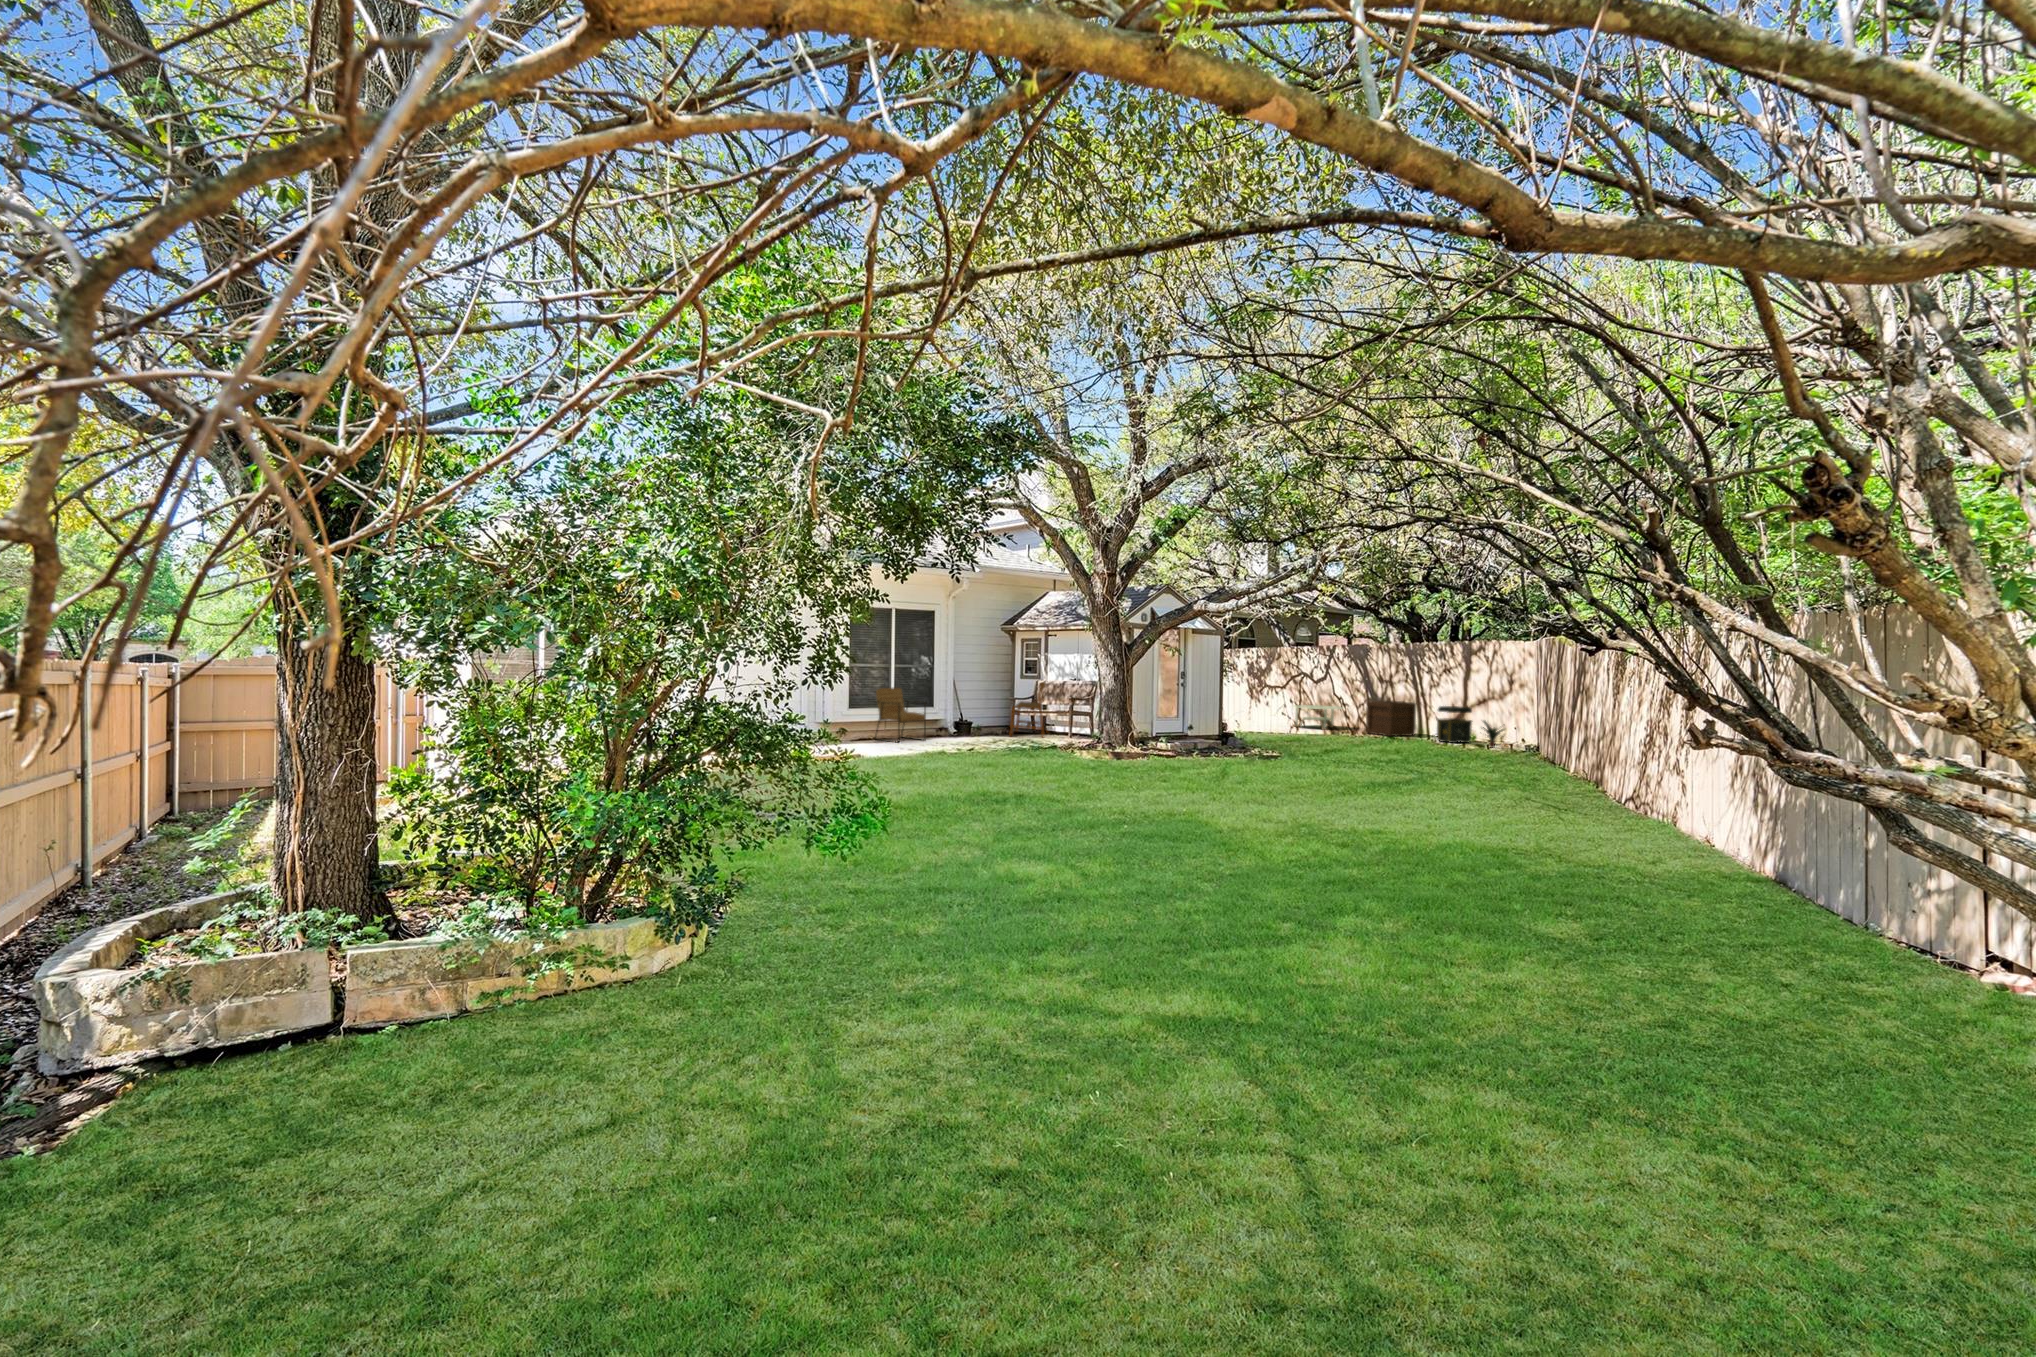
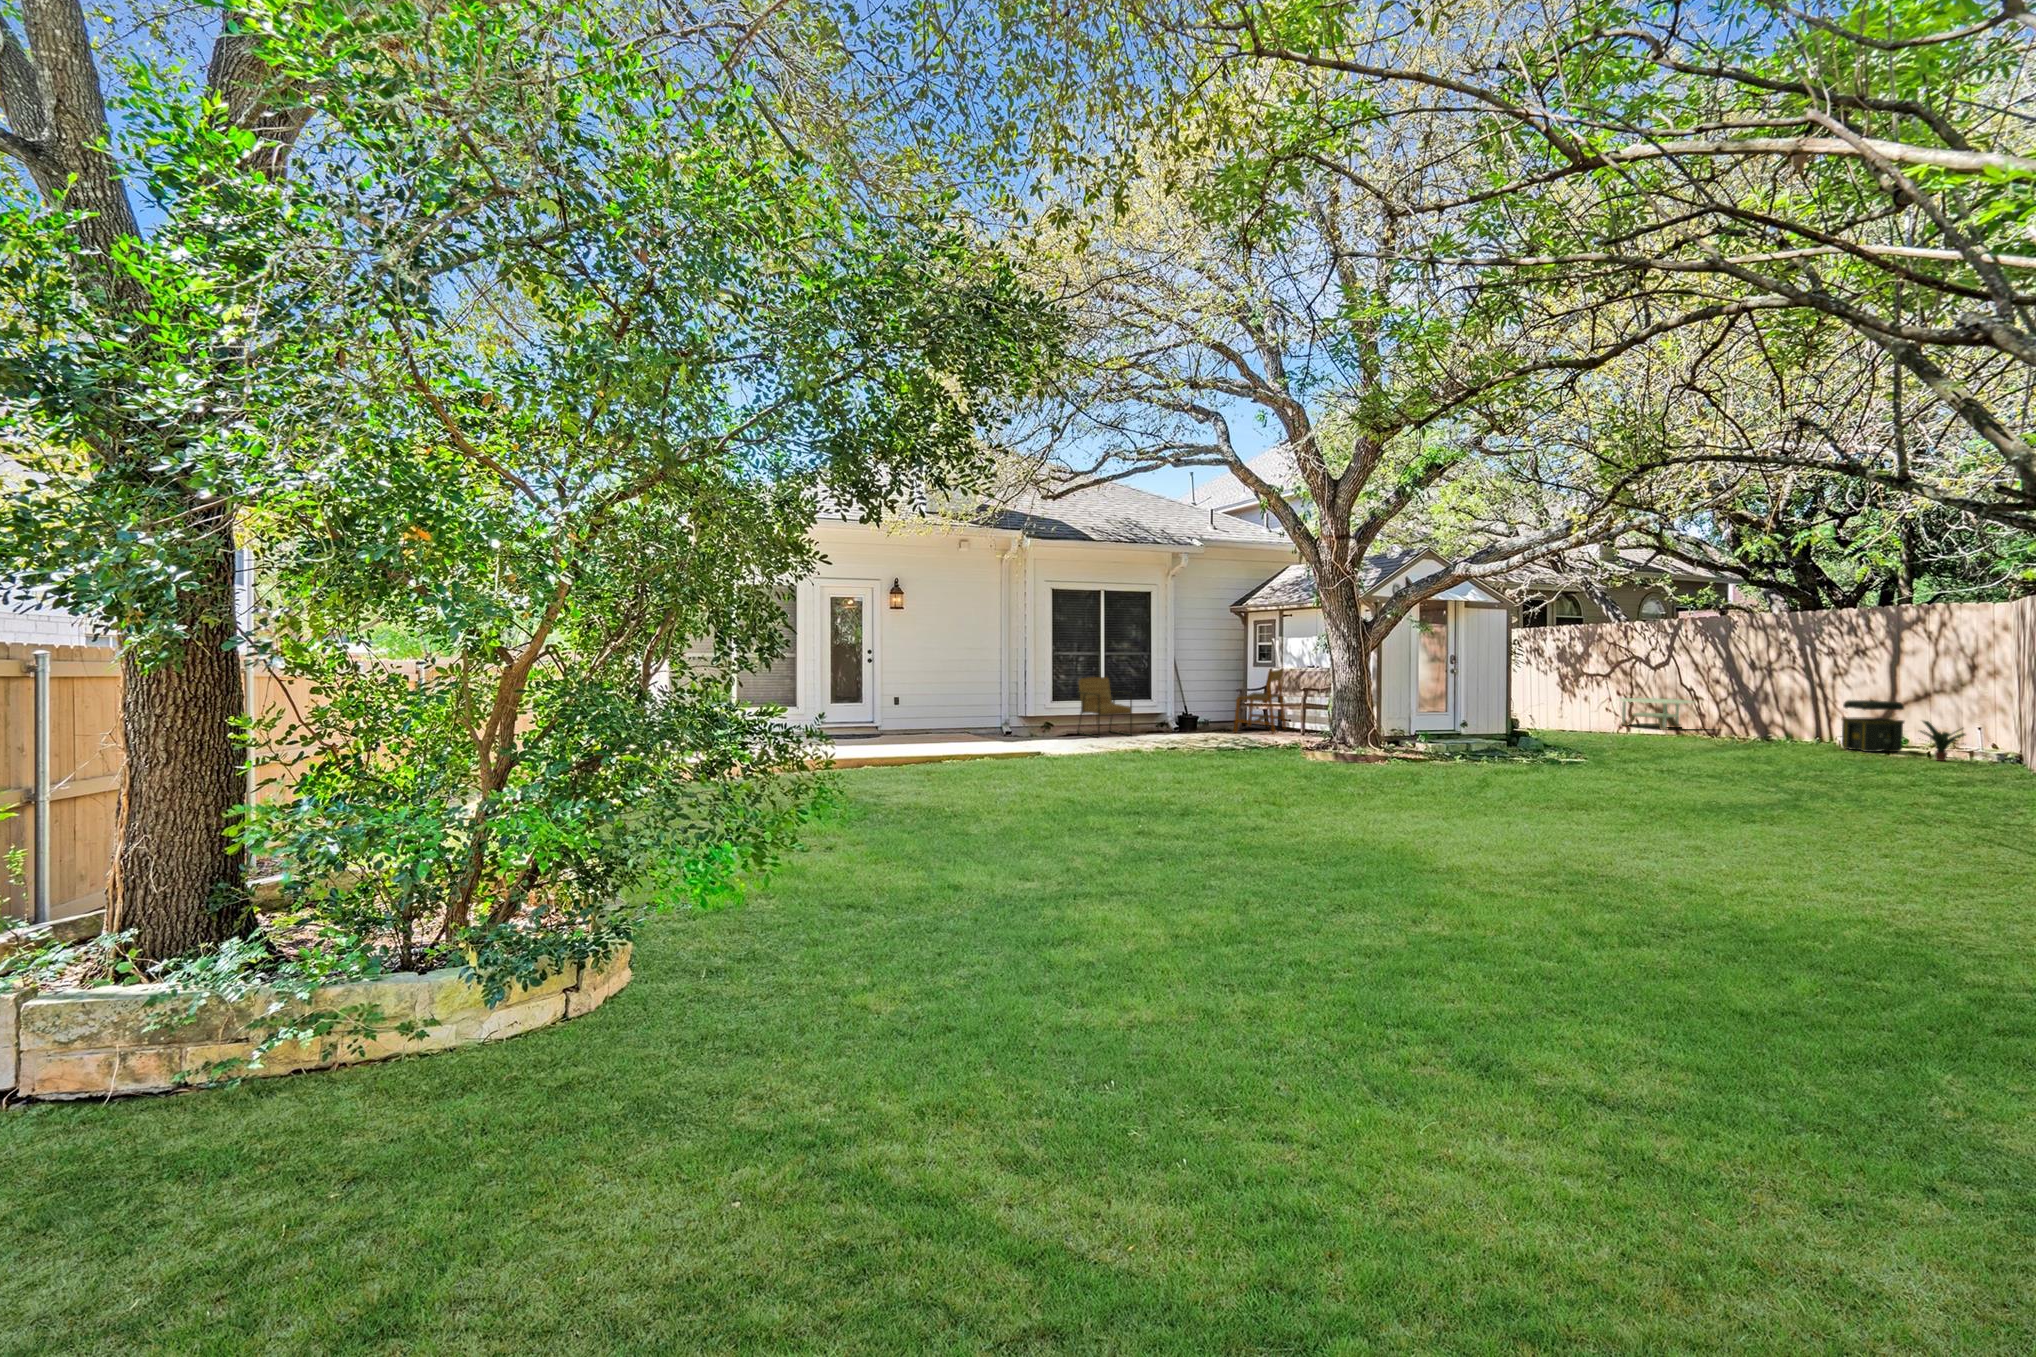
wooden crate: present [1366,701,1416,736] -> none [1726,692,1808,741]

